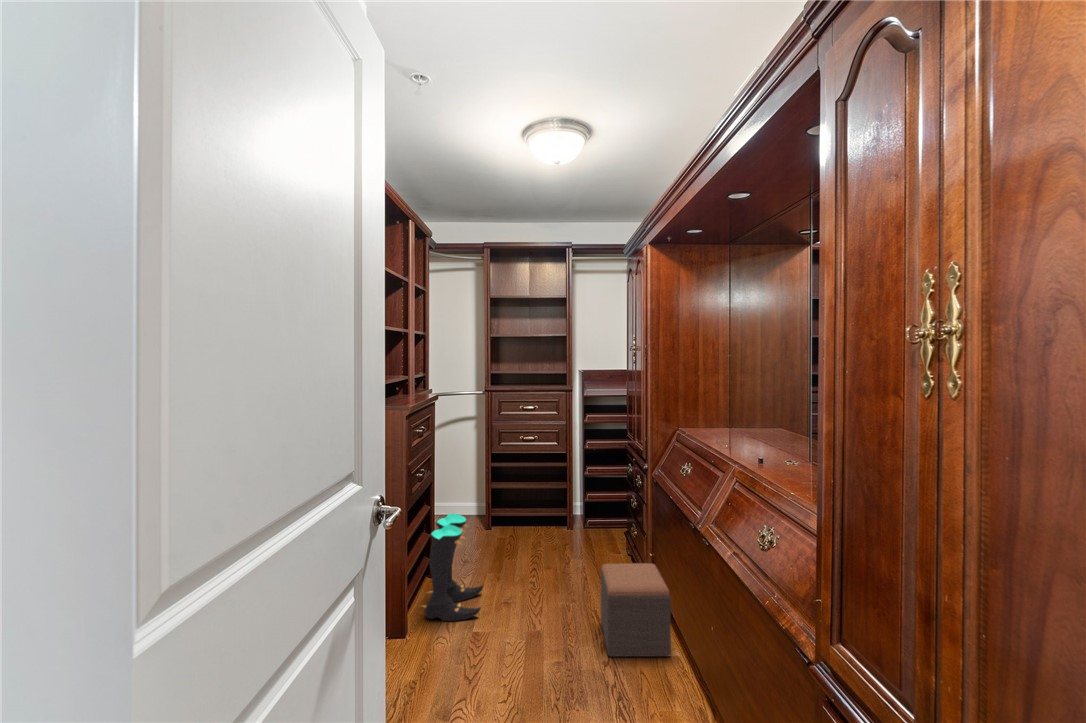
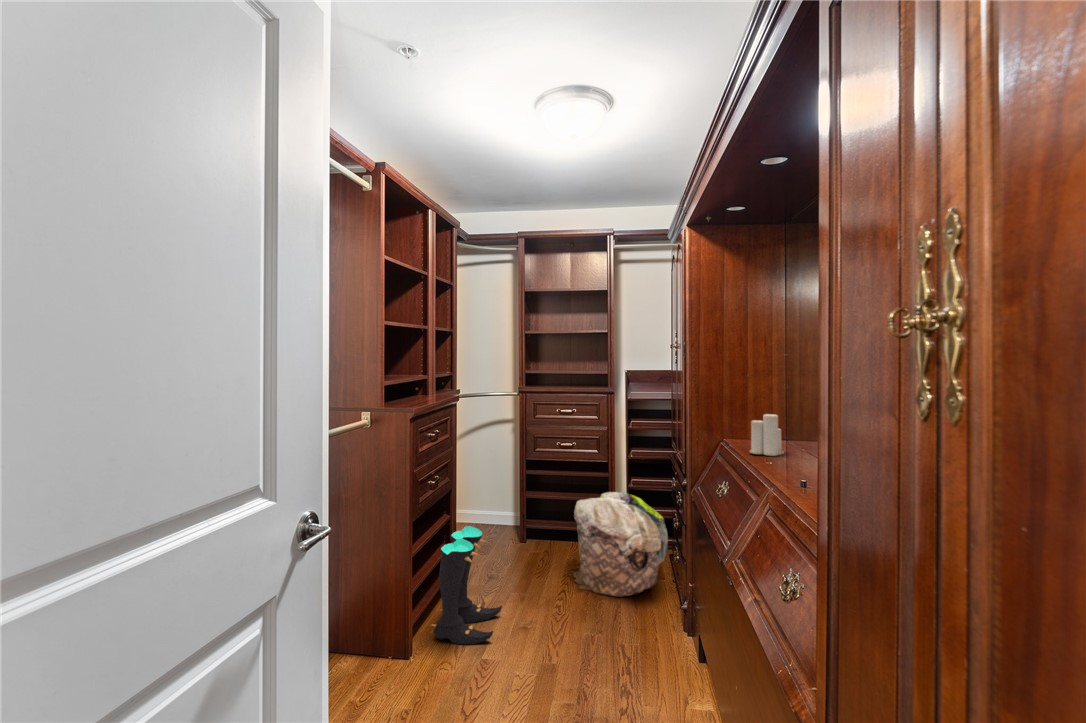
candle: none [704,402,732,440] -> present [750,414,784,456]
laundry basket: none [539,478,625,570] -> present [573,492,668,597]
footstool: present [601,563,671,657] -> none [625,594,701,709]

